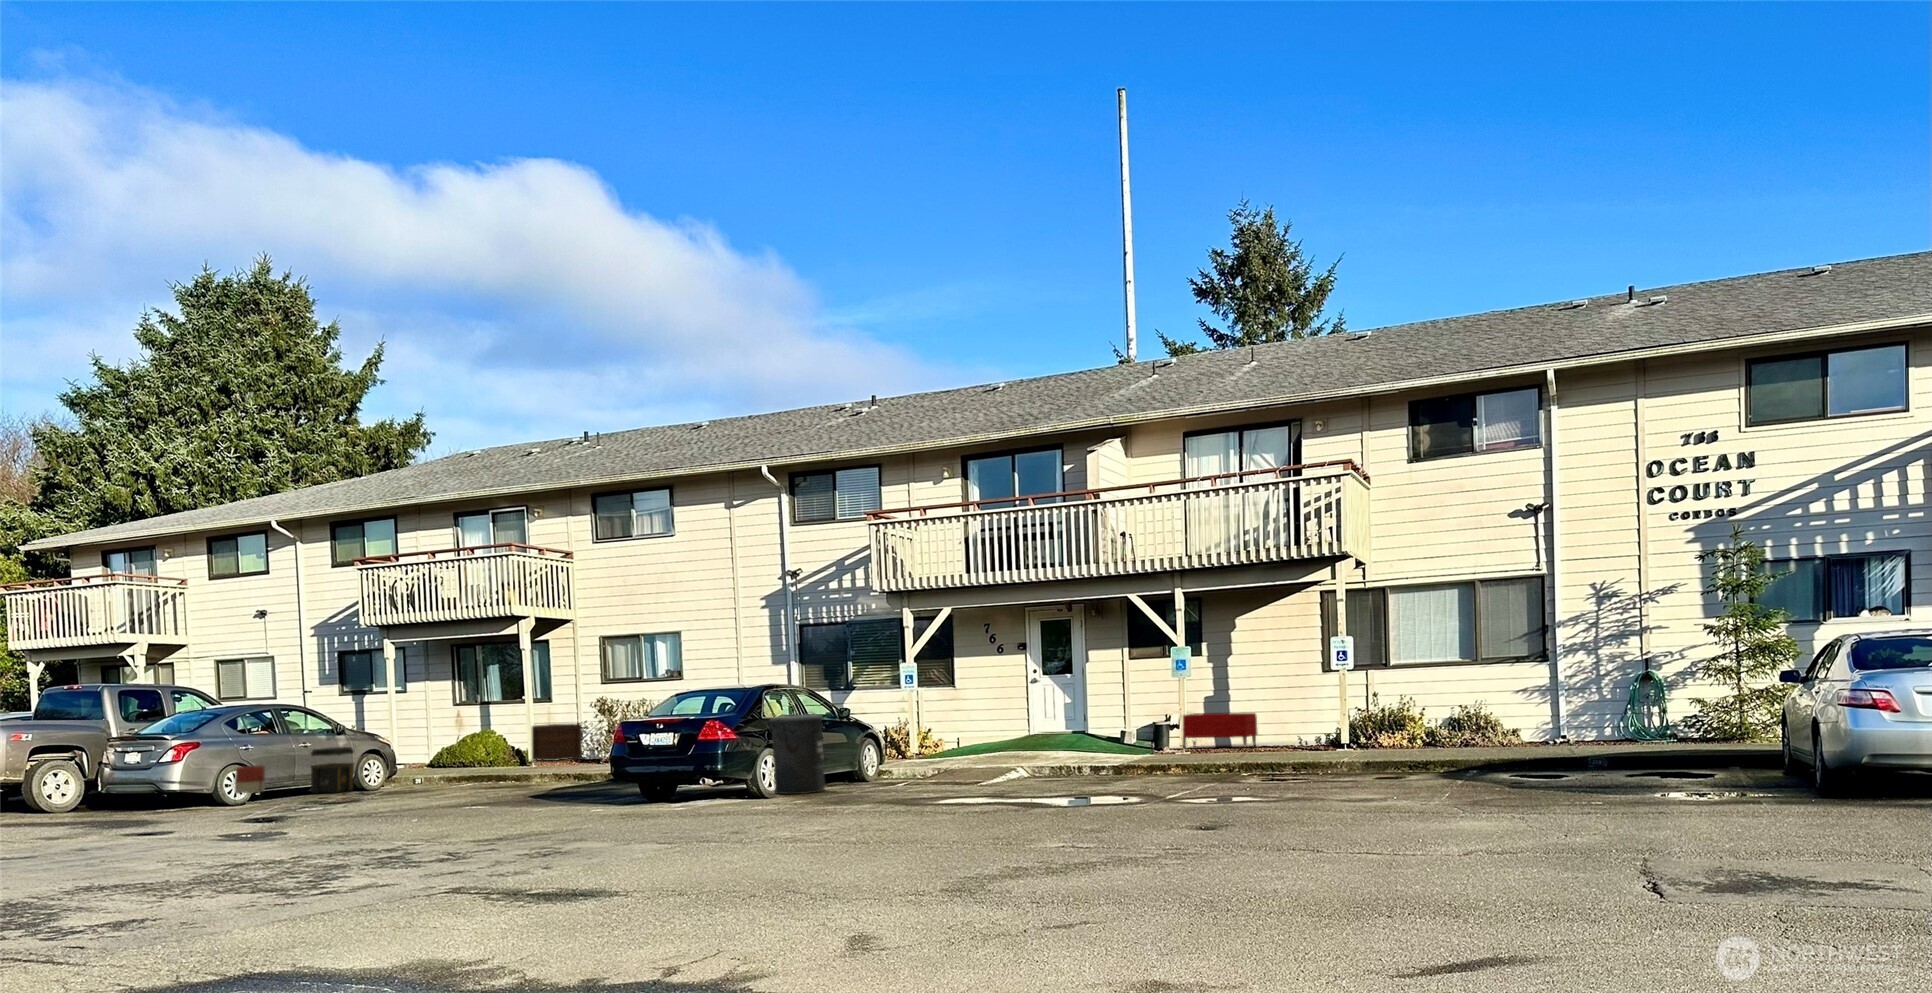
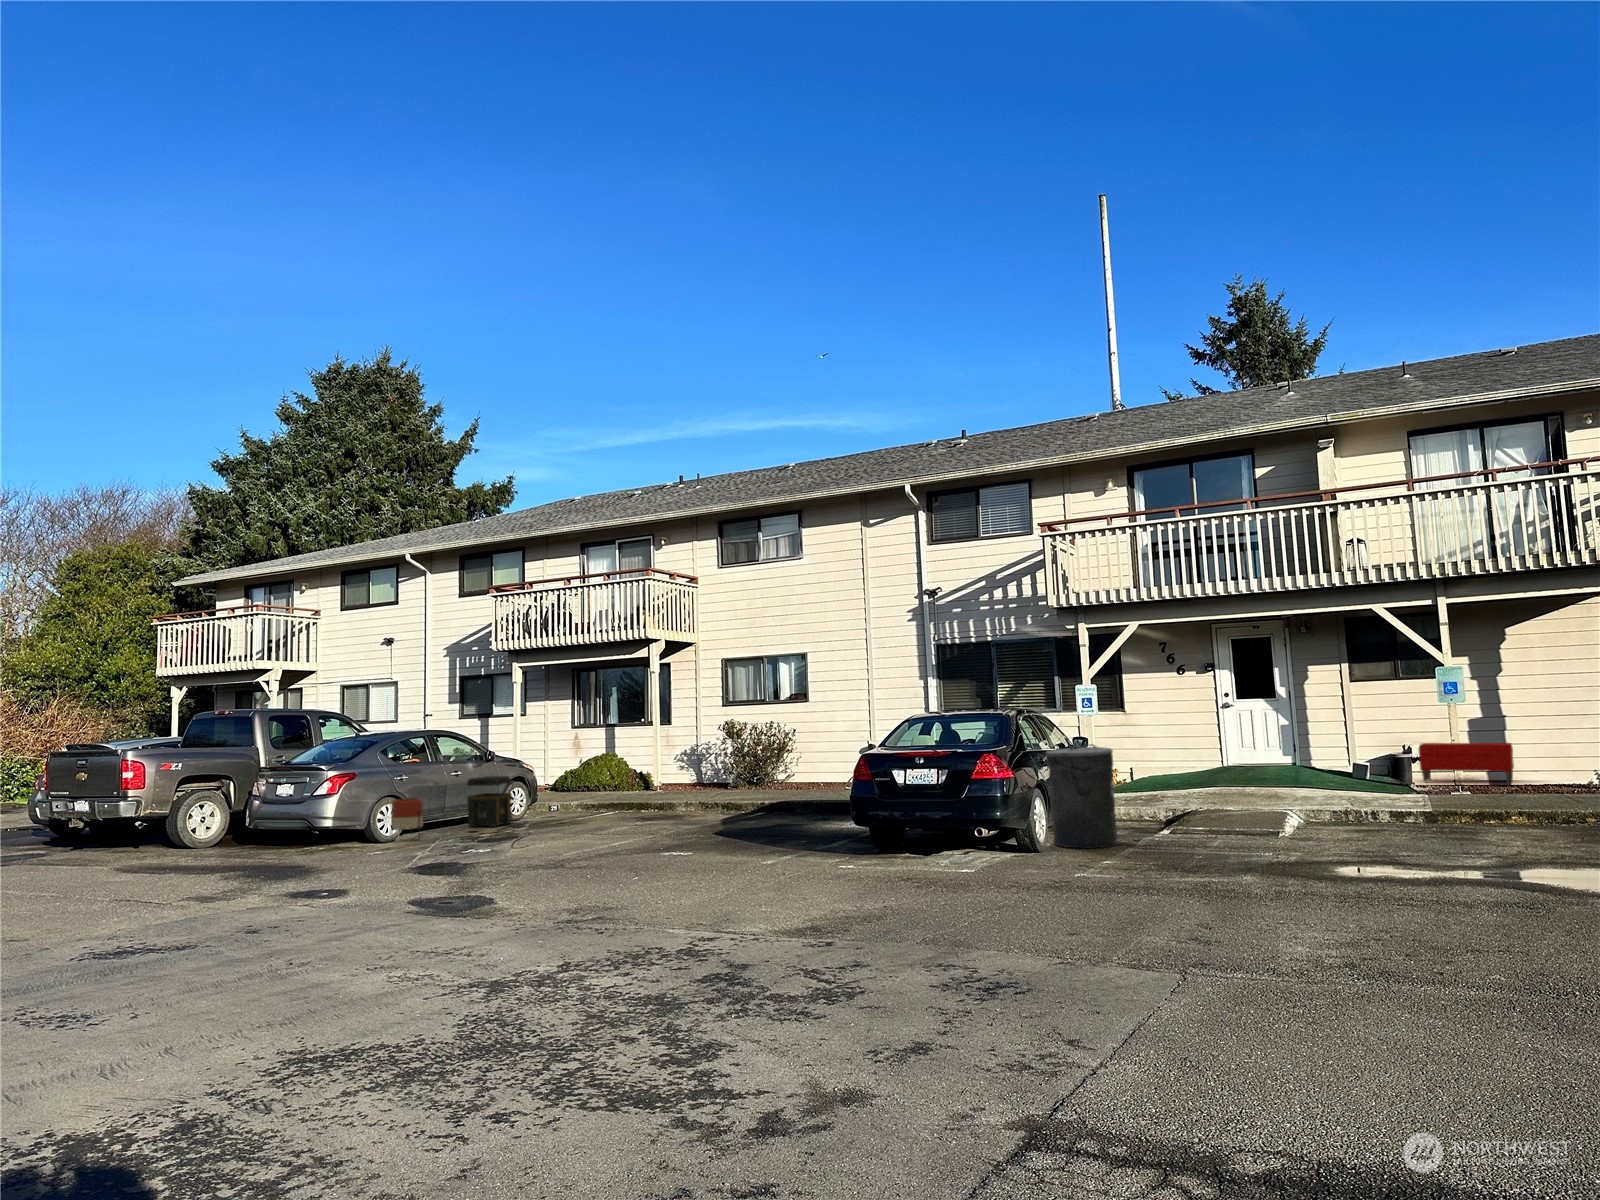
wooden crate: present [531,723,582,761] -> none [662,747,712,784]

